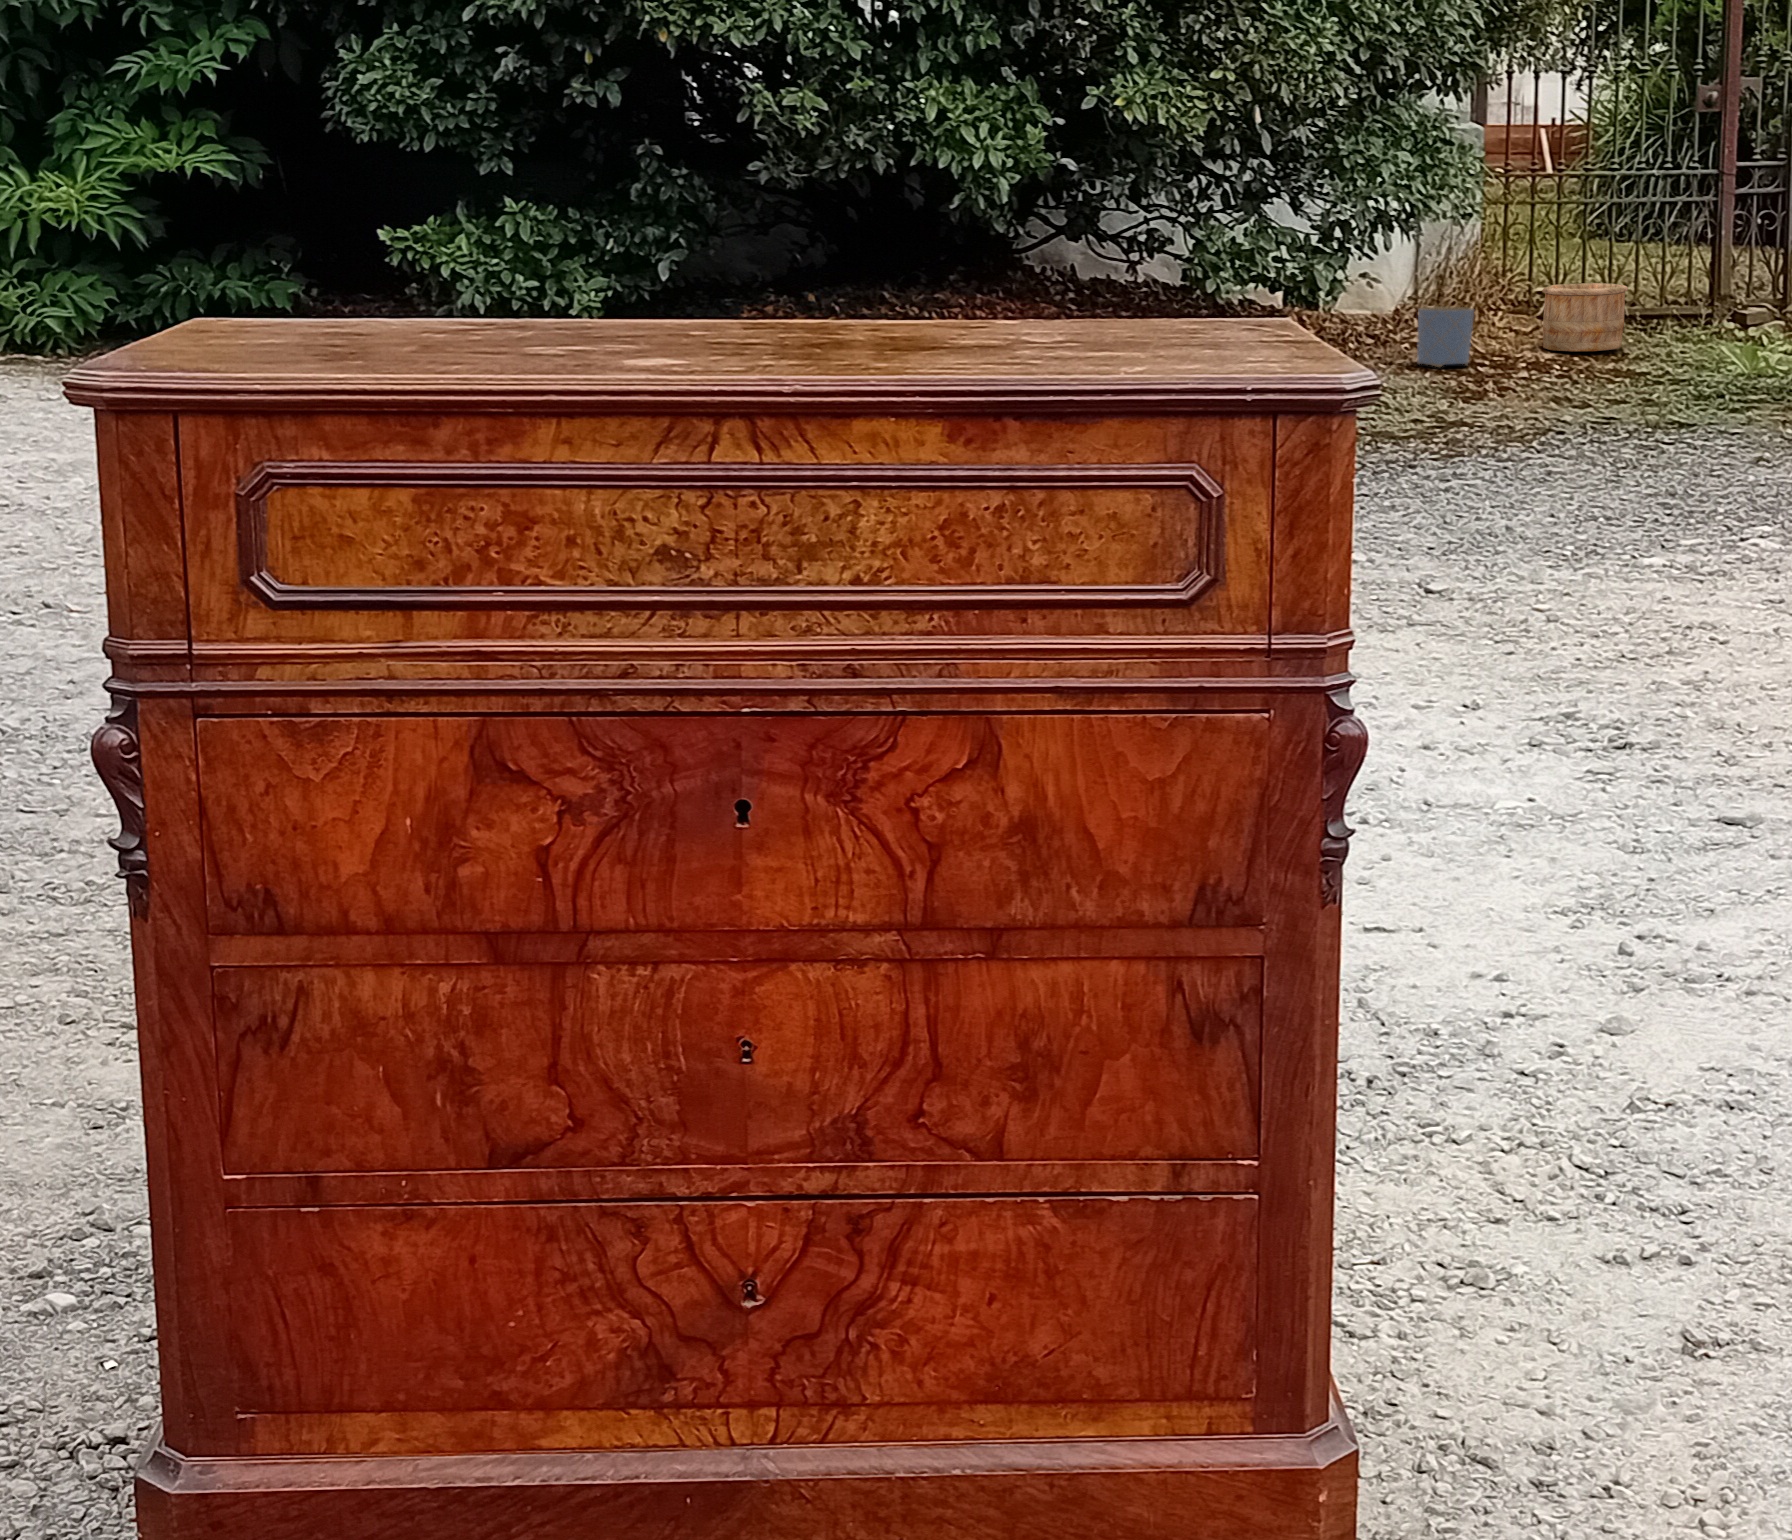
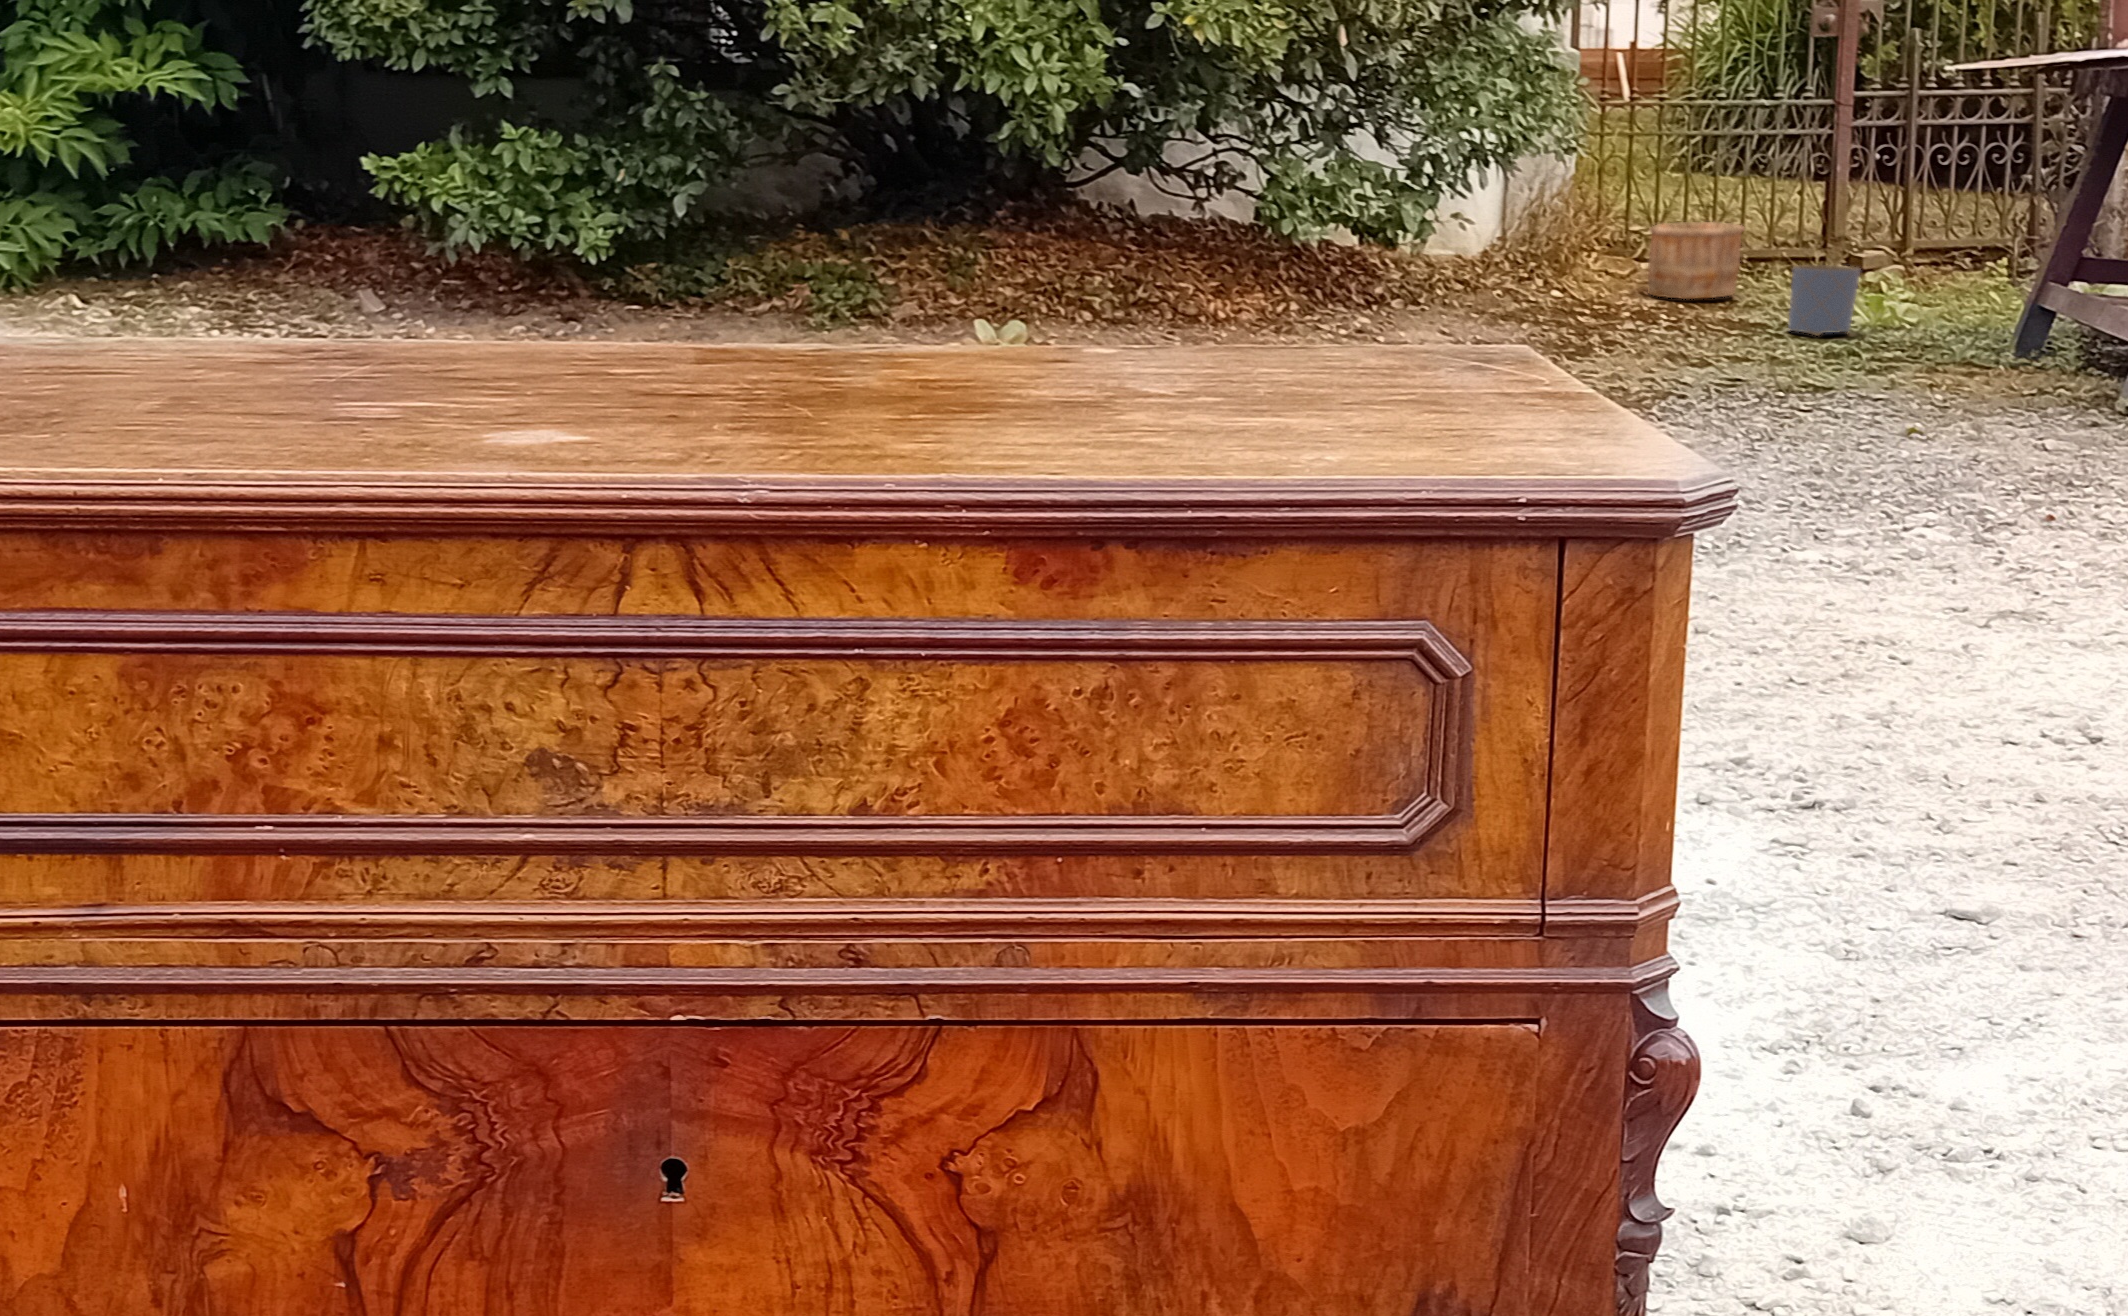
planter: present [1417,307,1474,367] -> present [1788,265,1860,335]

